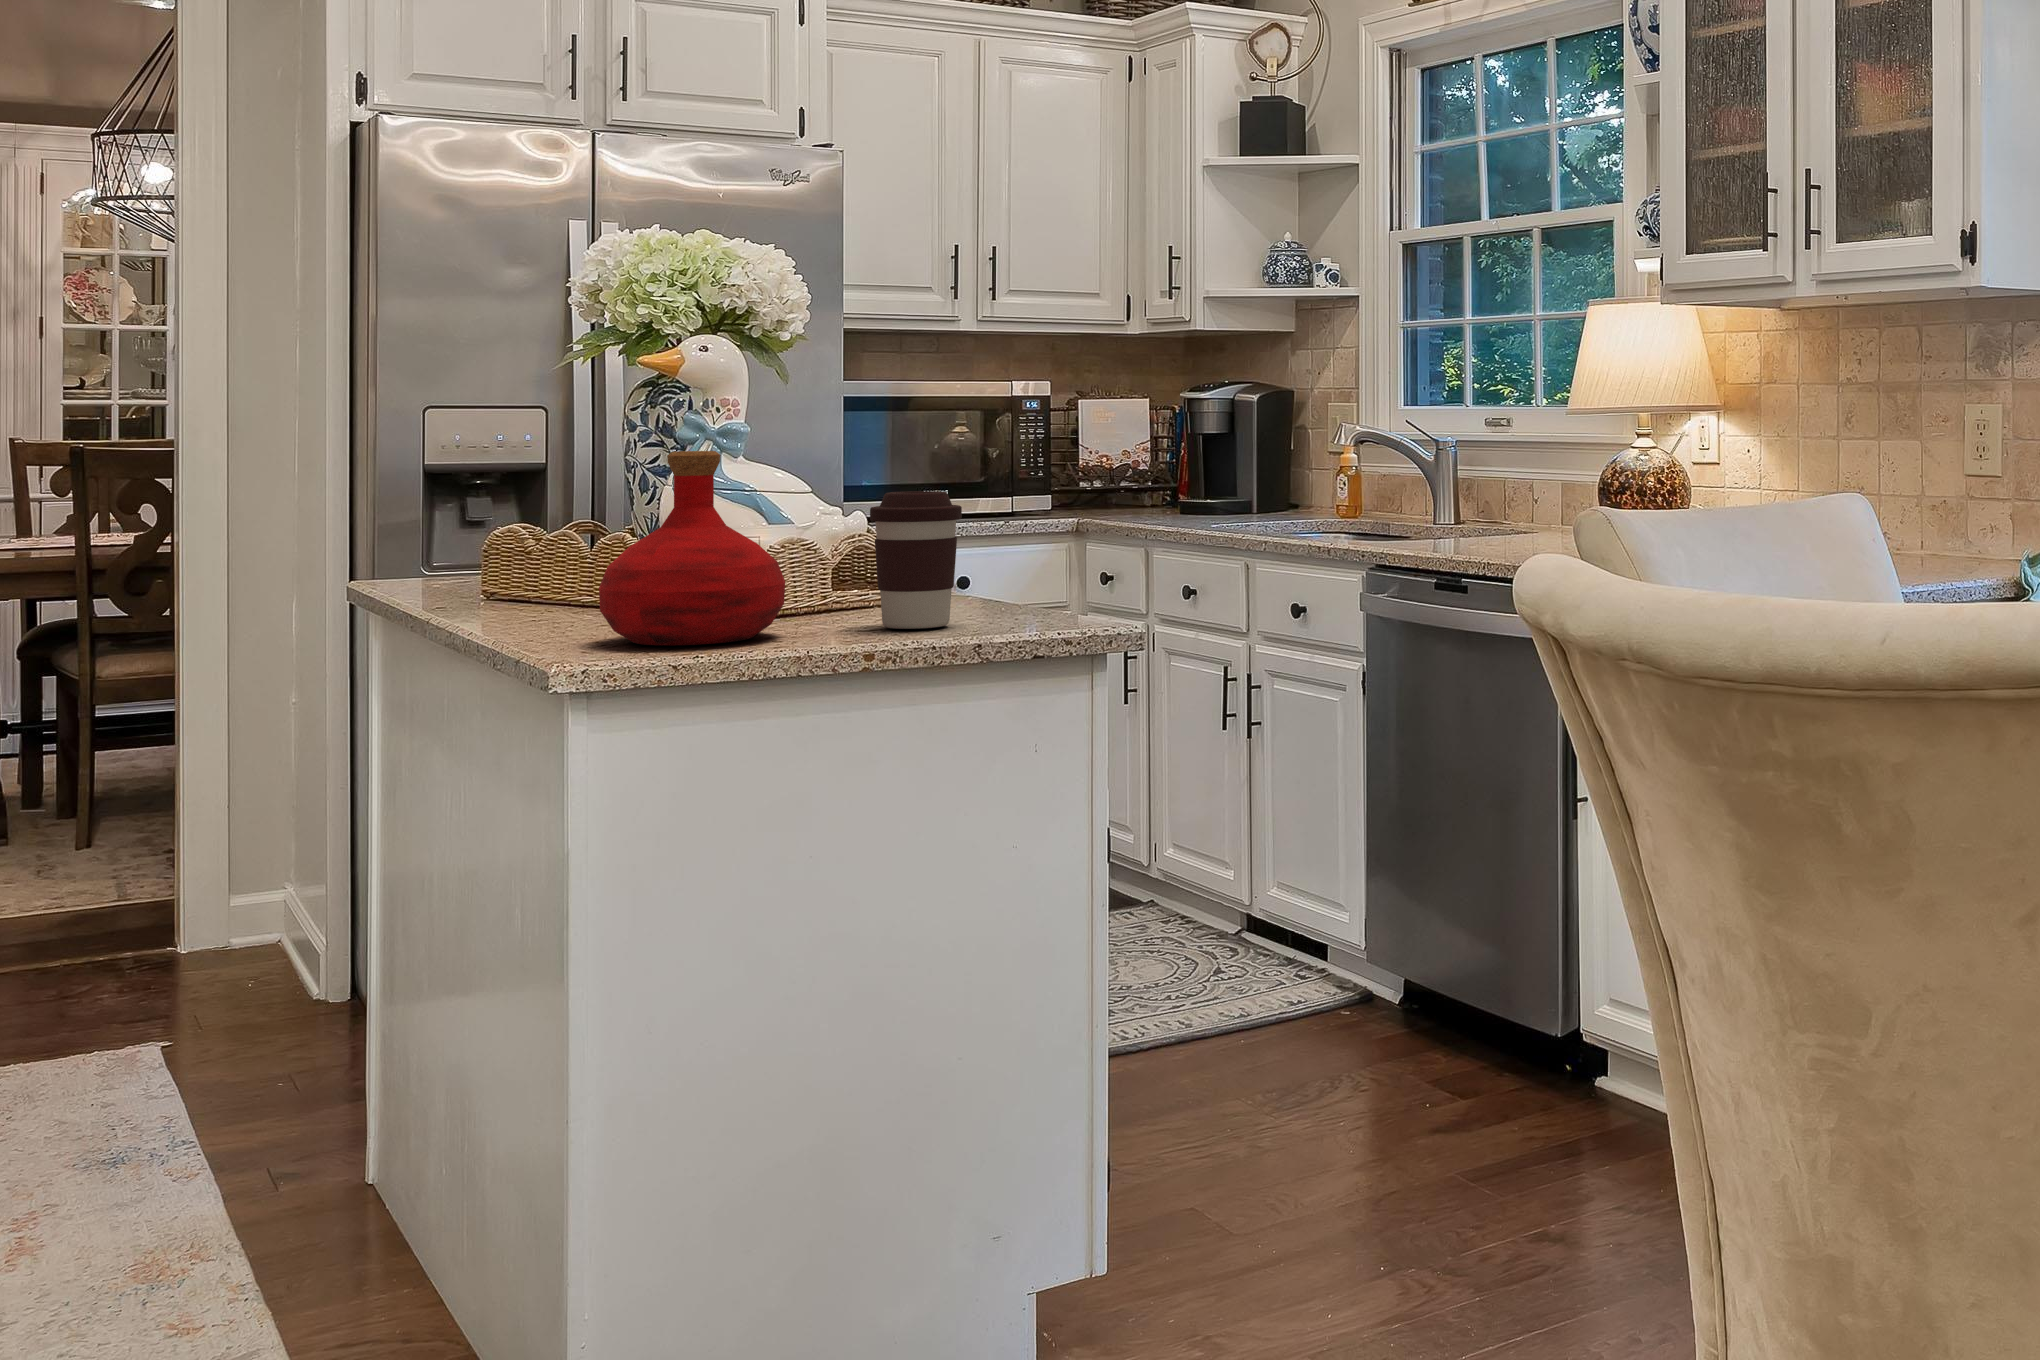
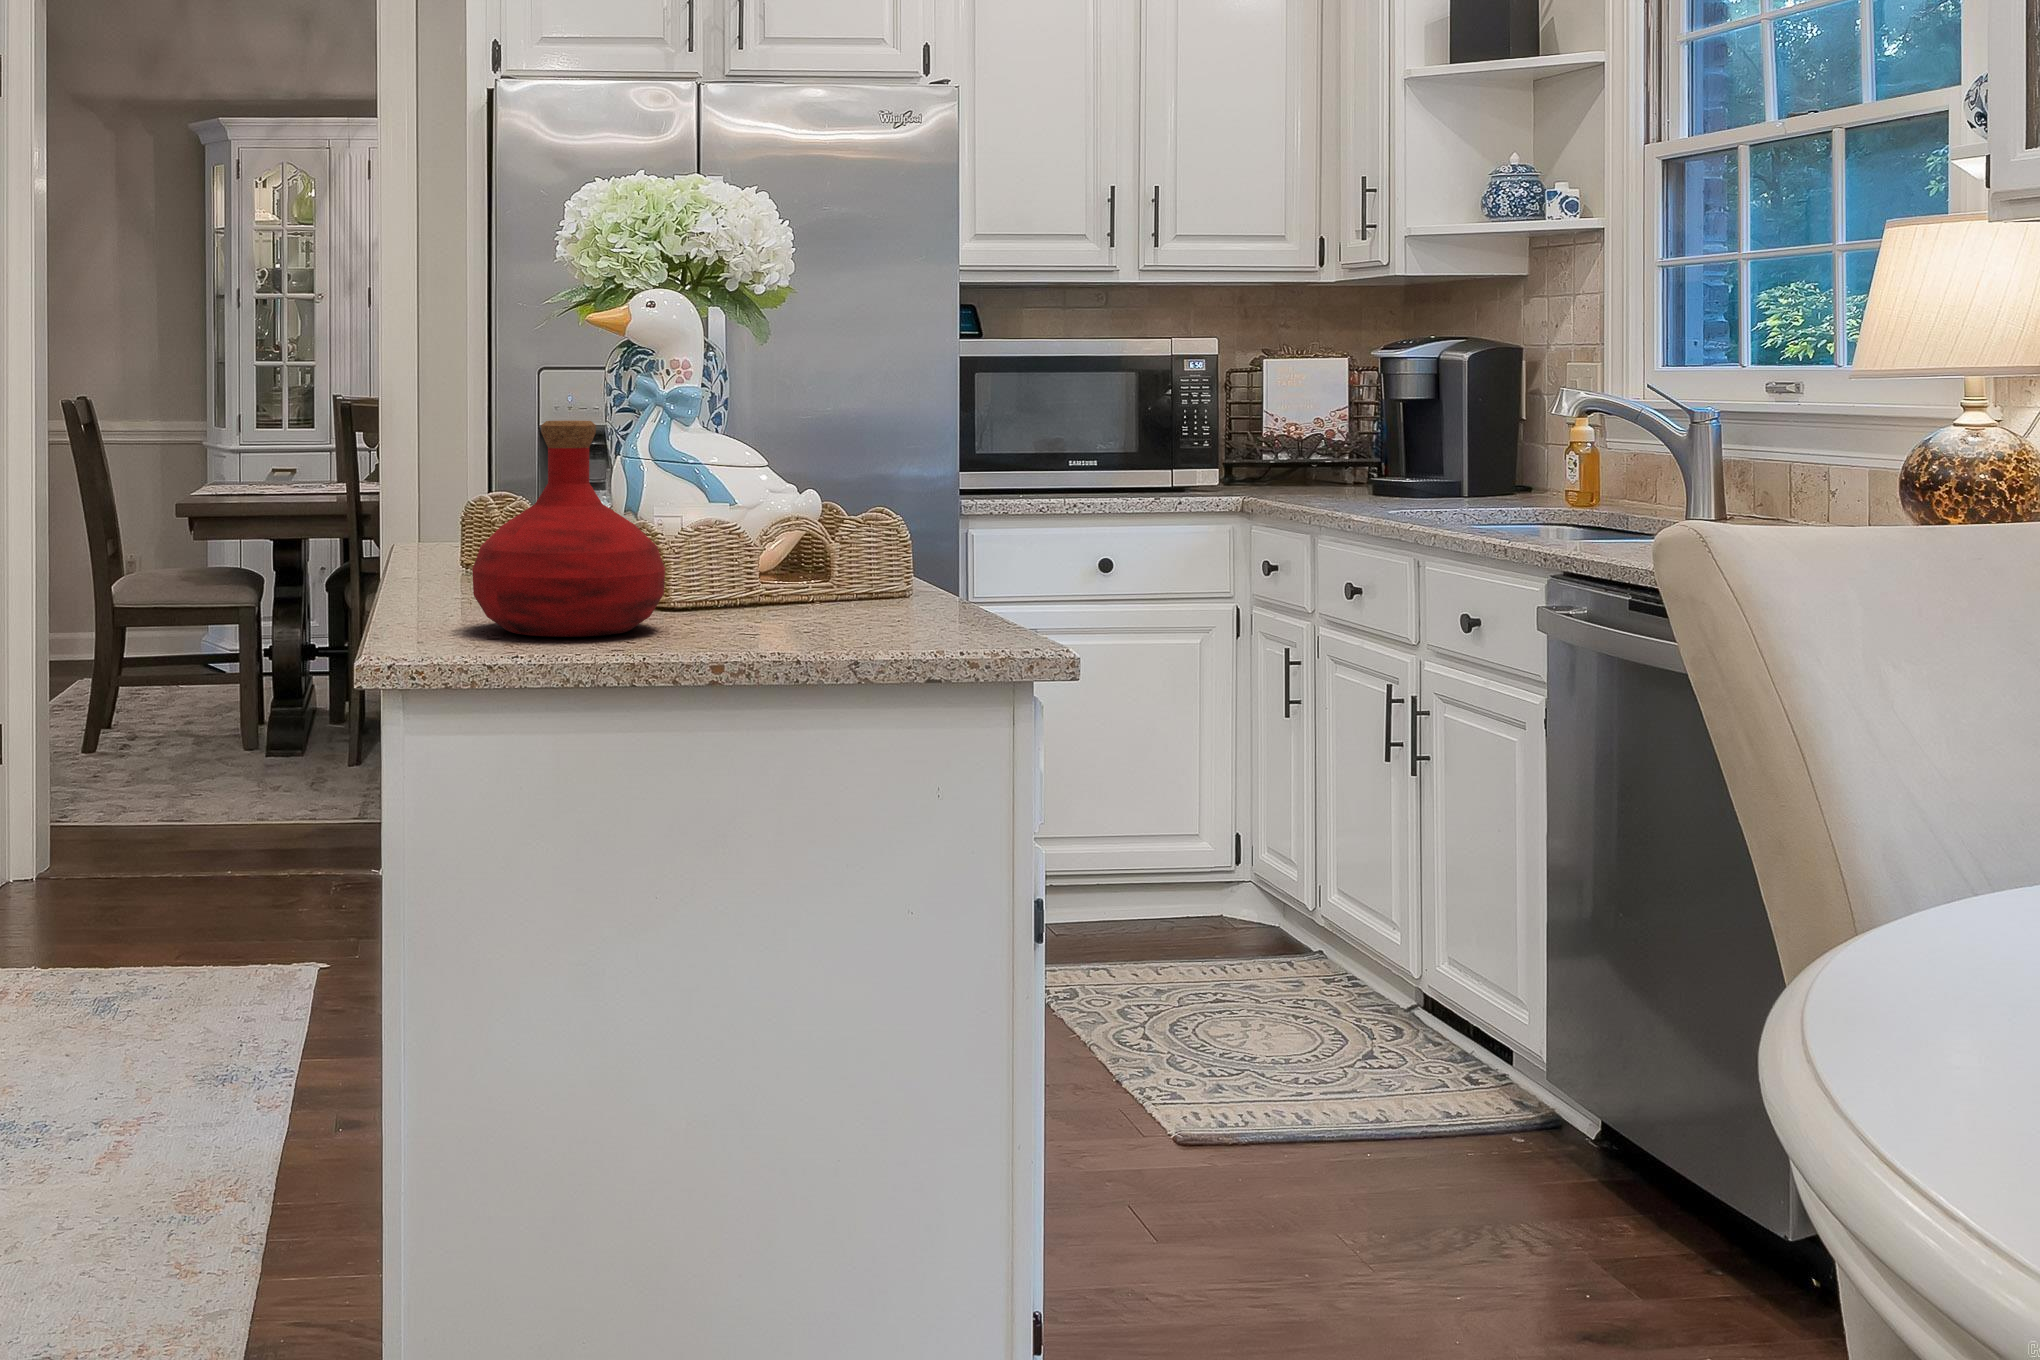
coffee cup: present [870,491,962,629] -> none [761,472,865,634]

